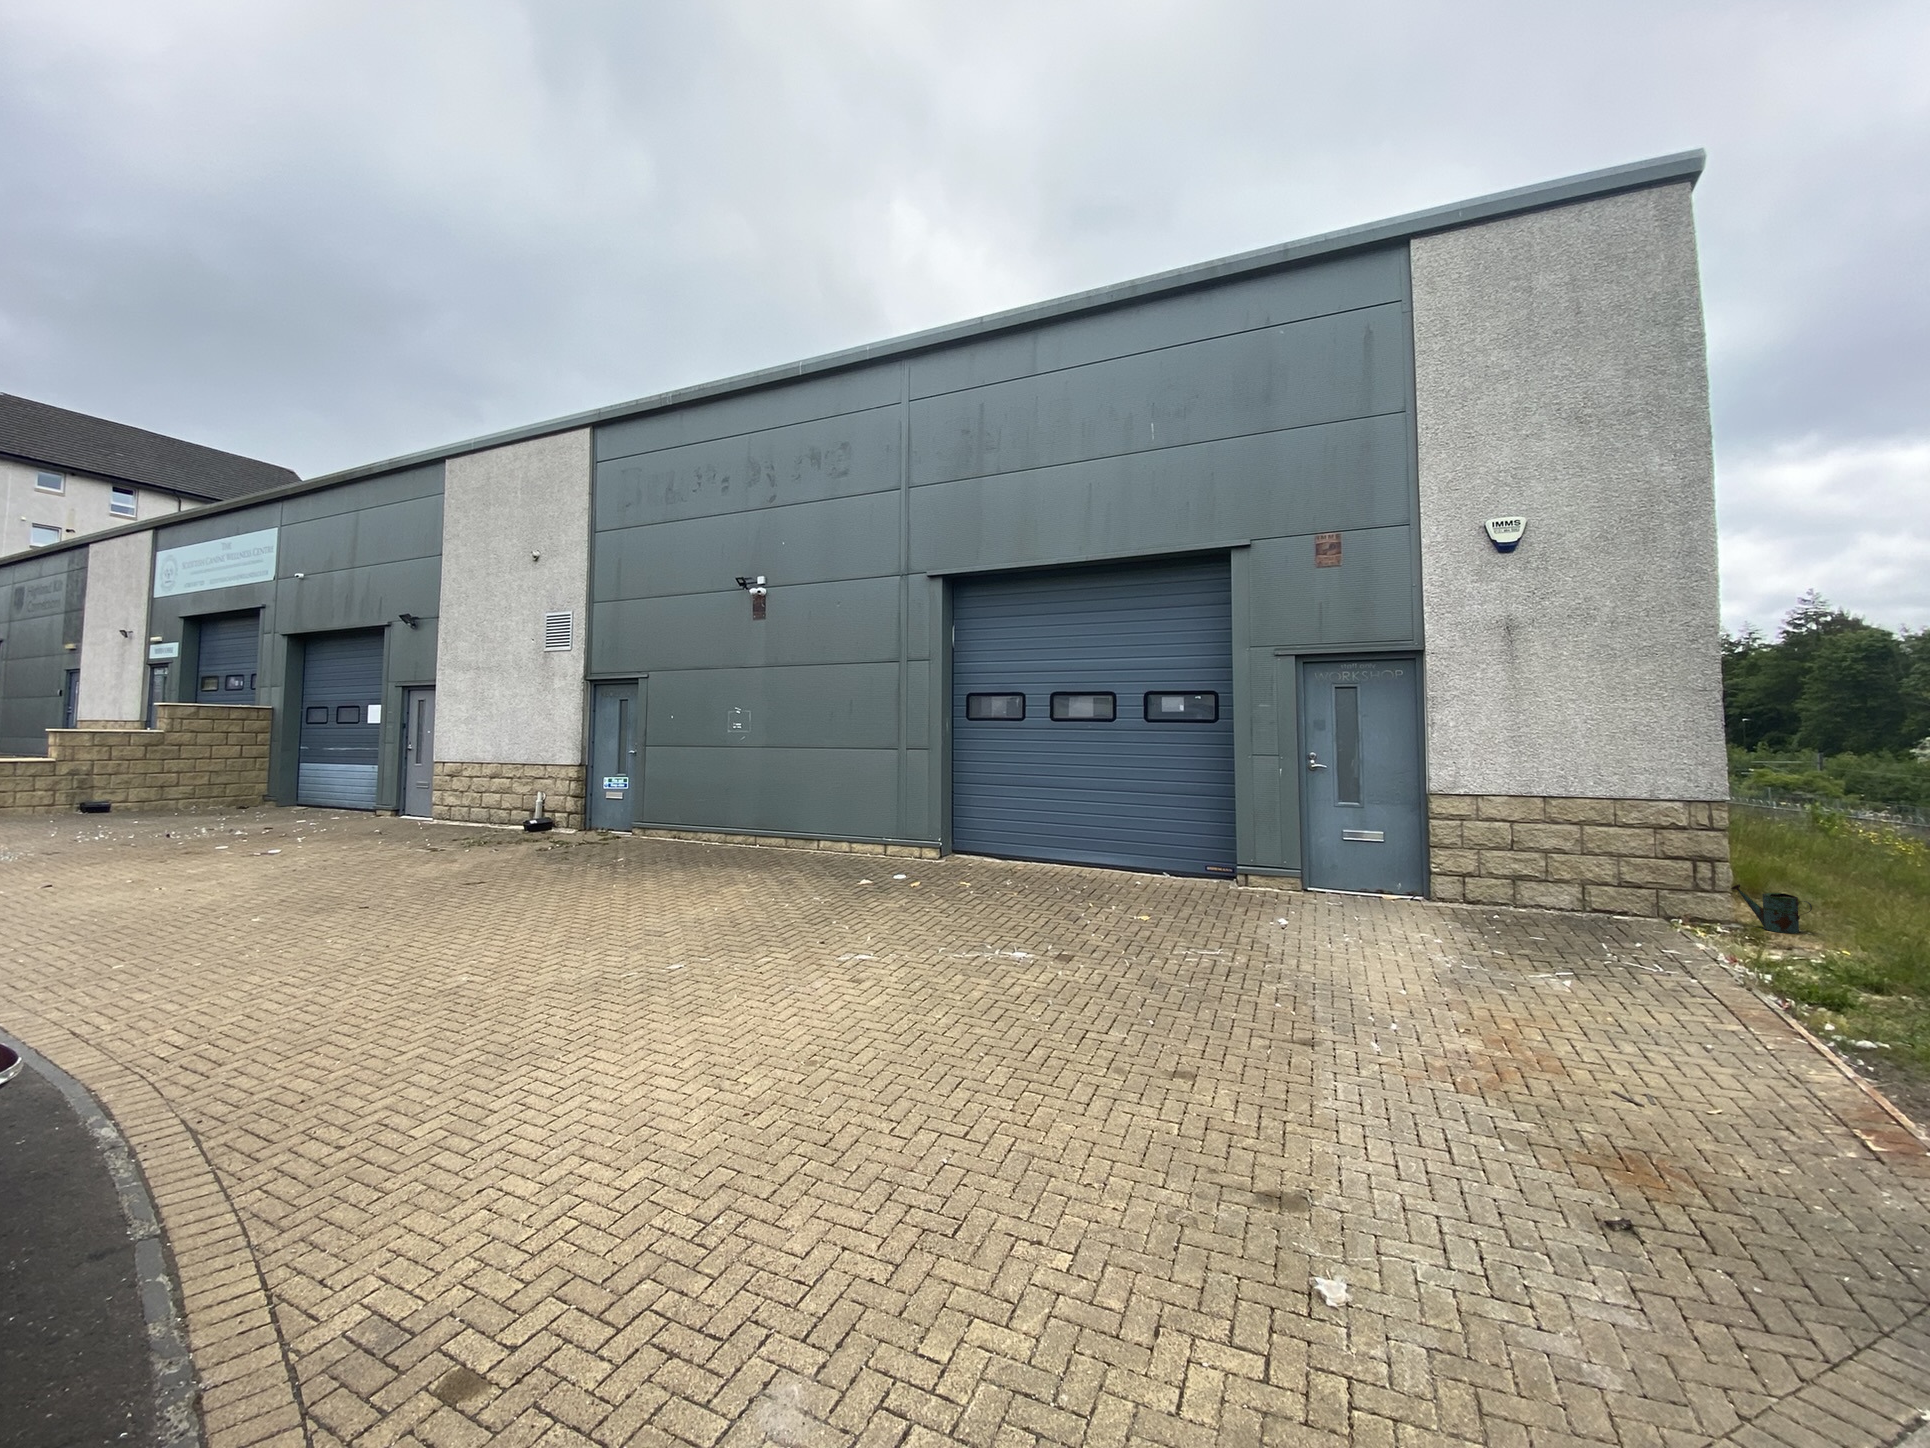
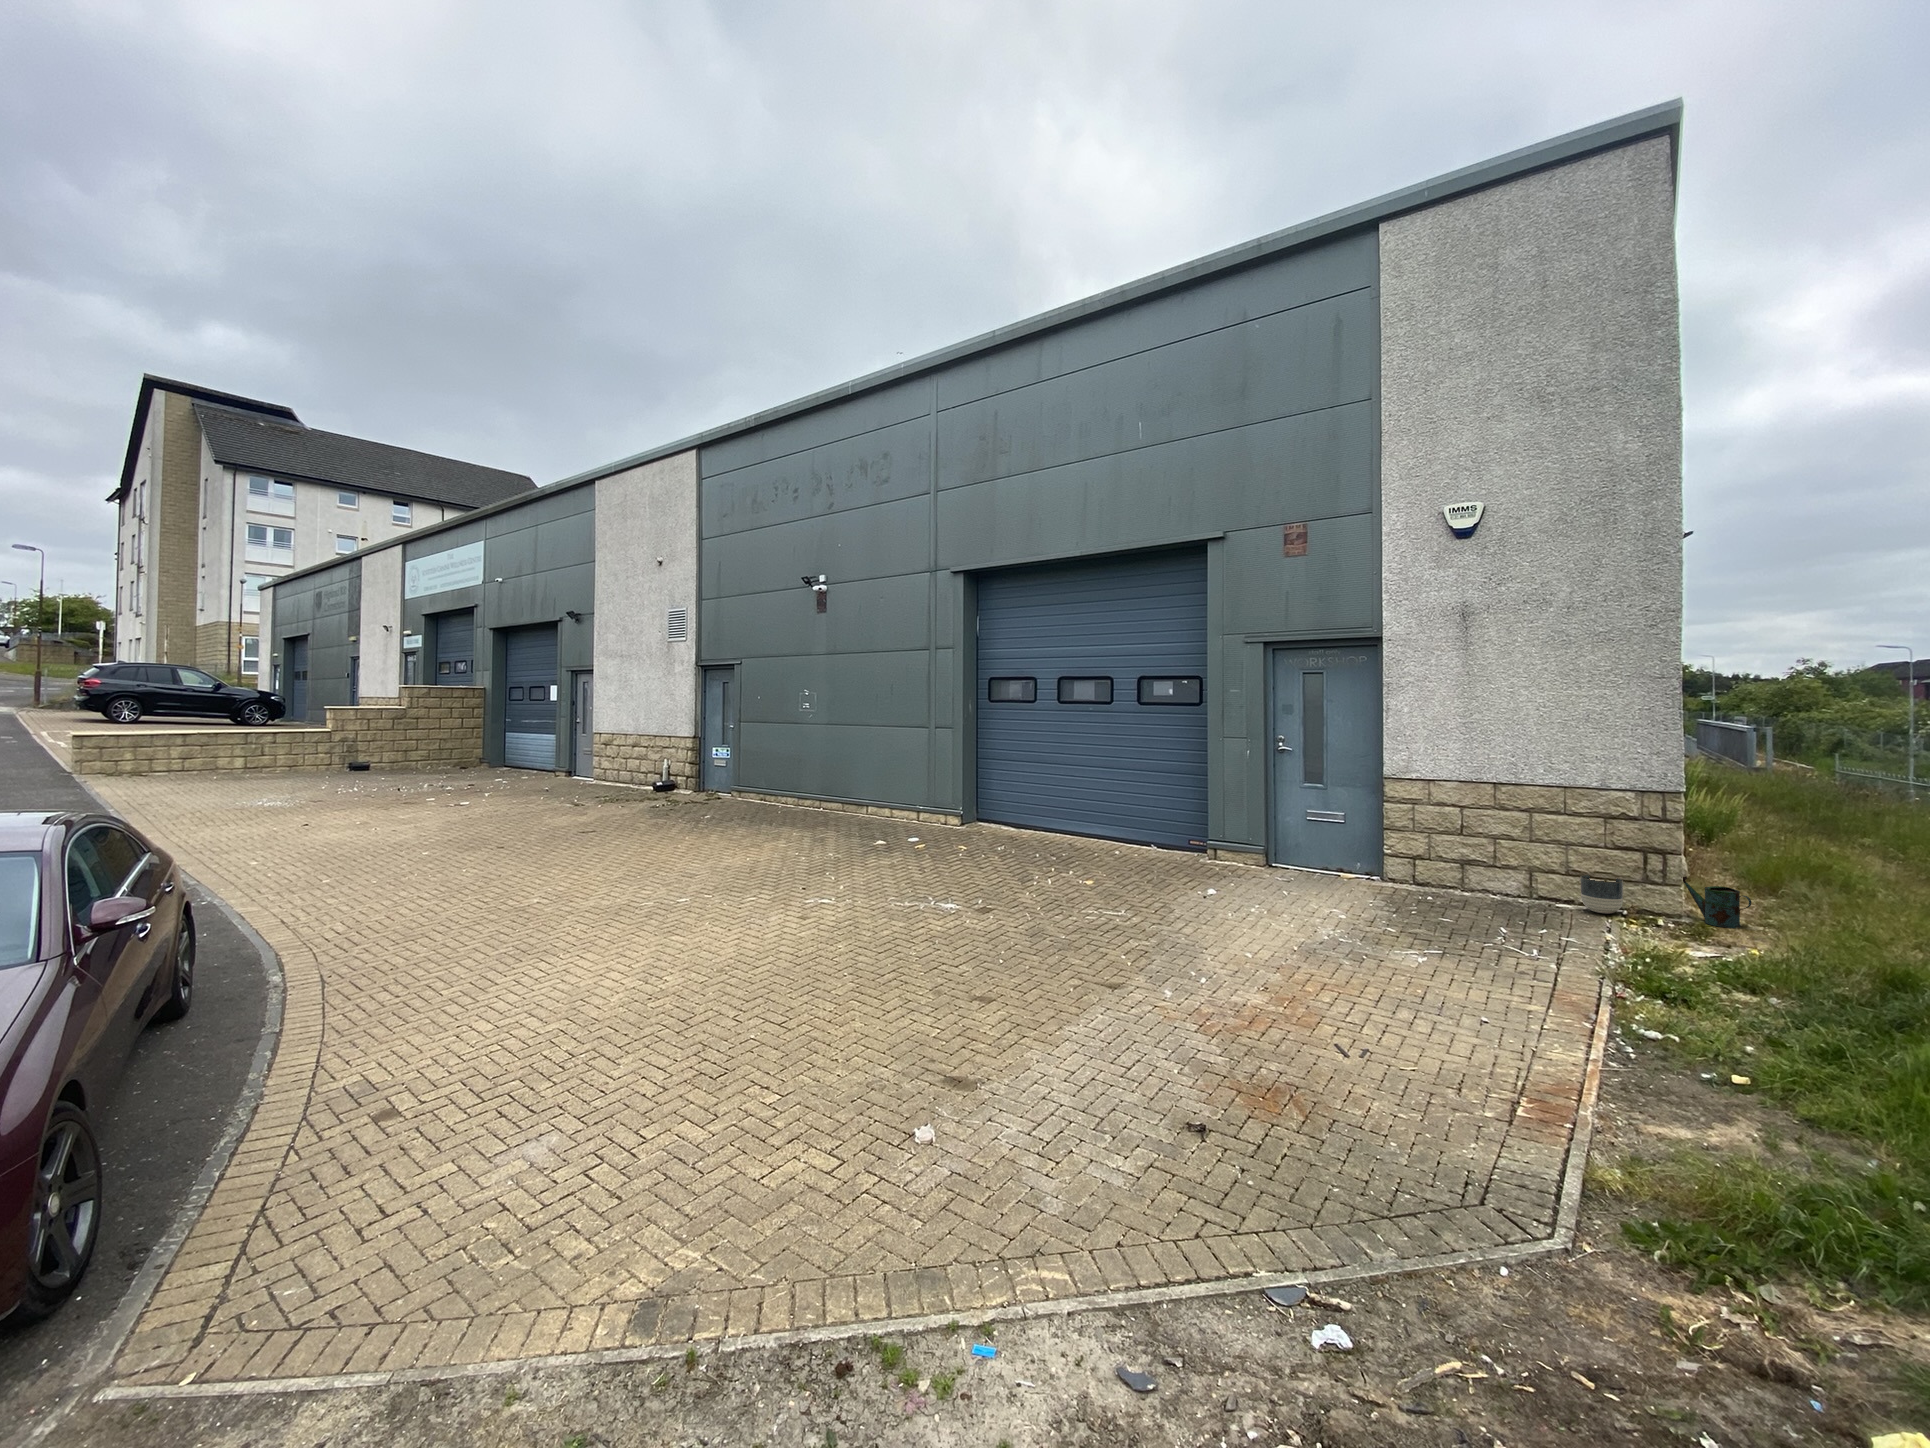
planter: none [1640,886,1685,925] -> present [1580,875,1623,914]

